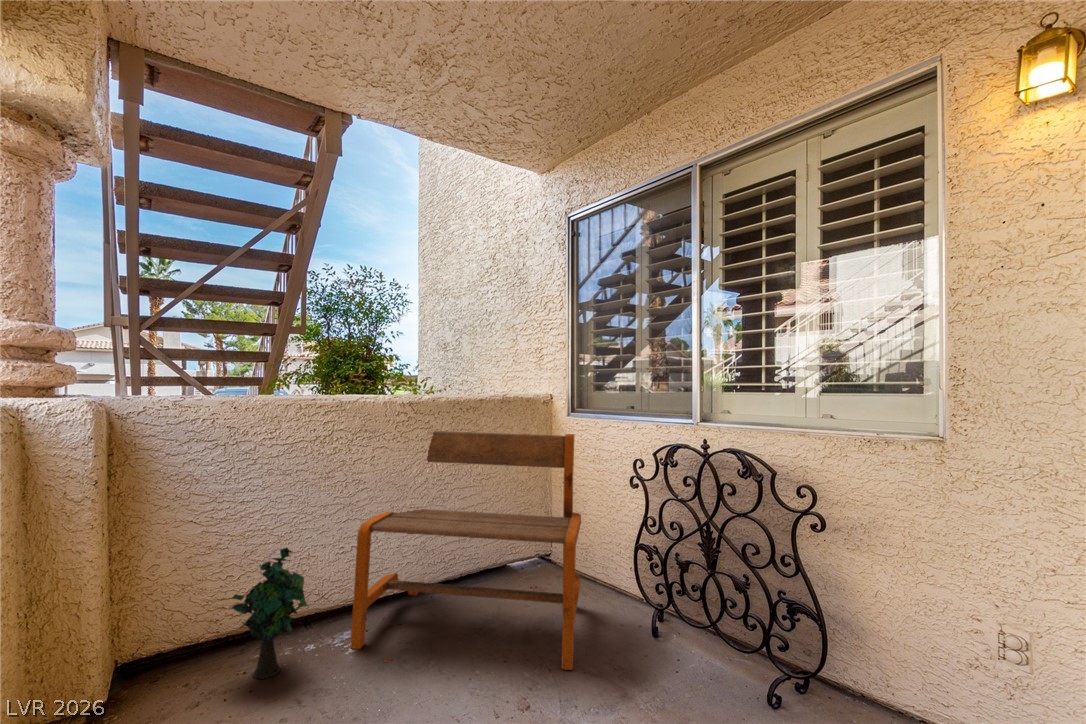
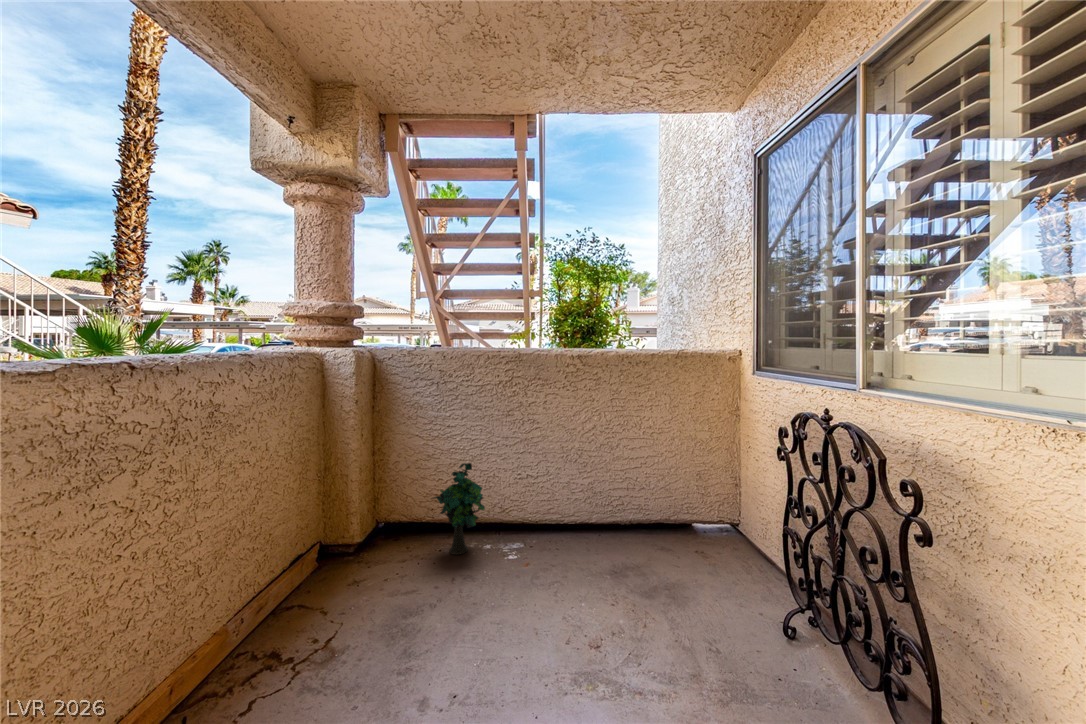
bench: present [351,431,581,670] -> none [517,381,742,650]

